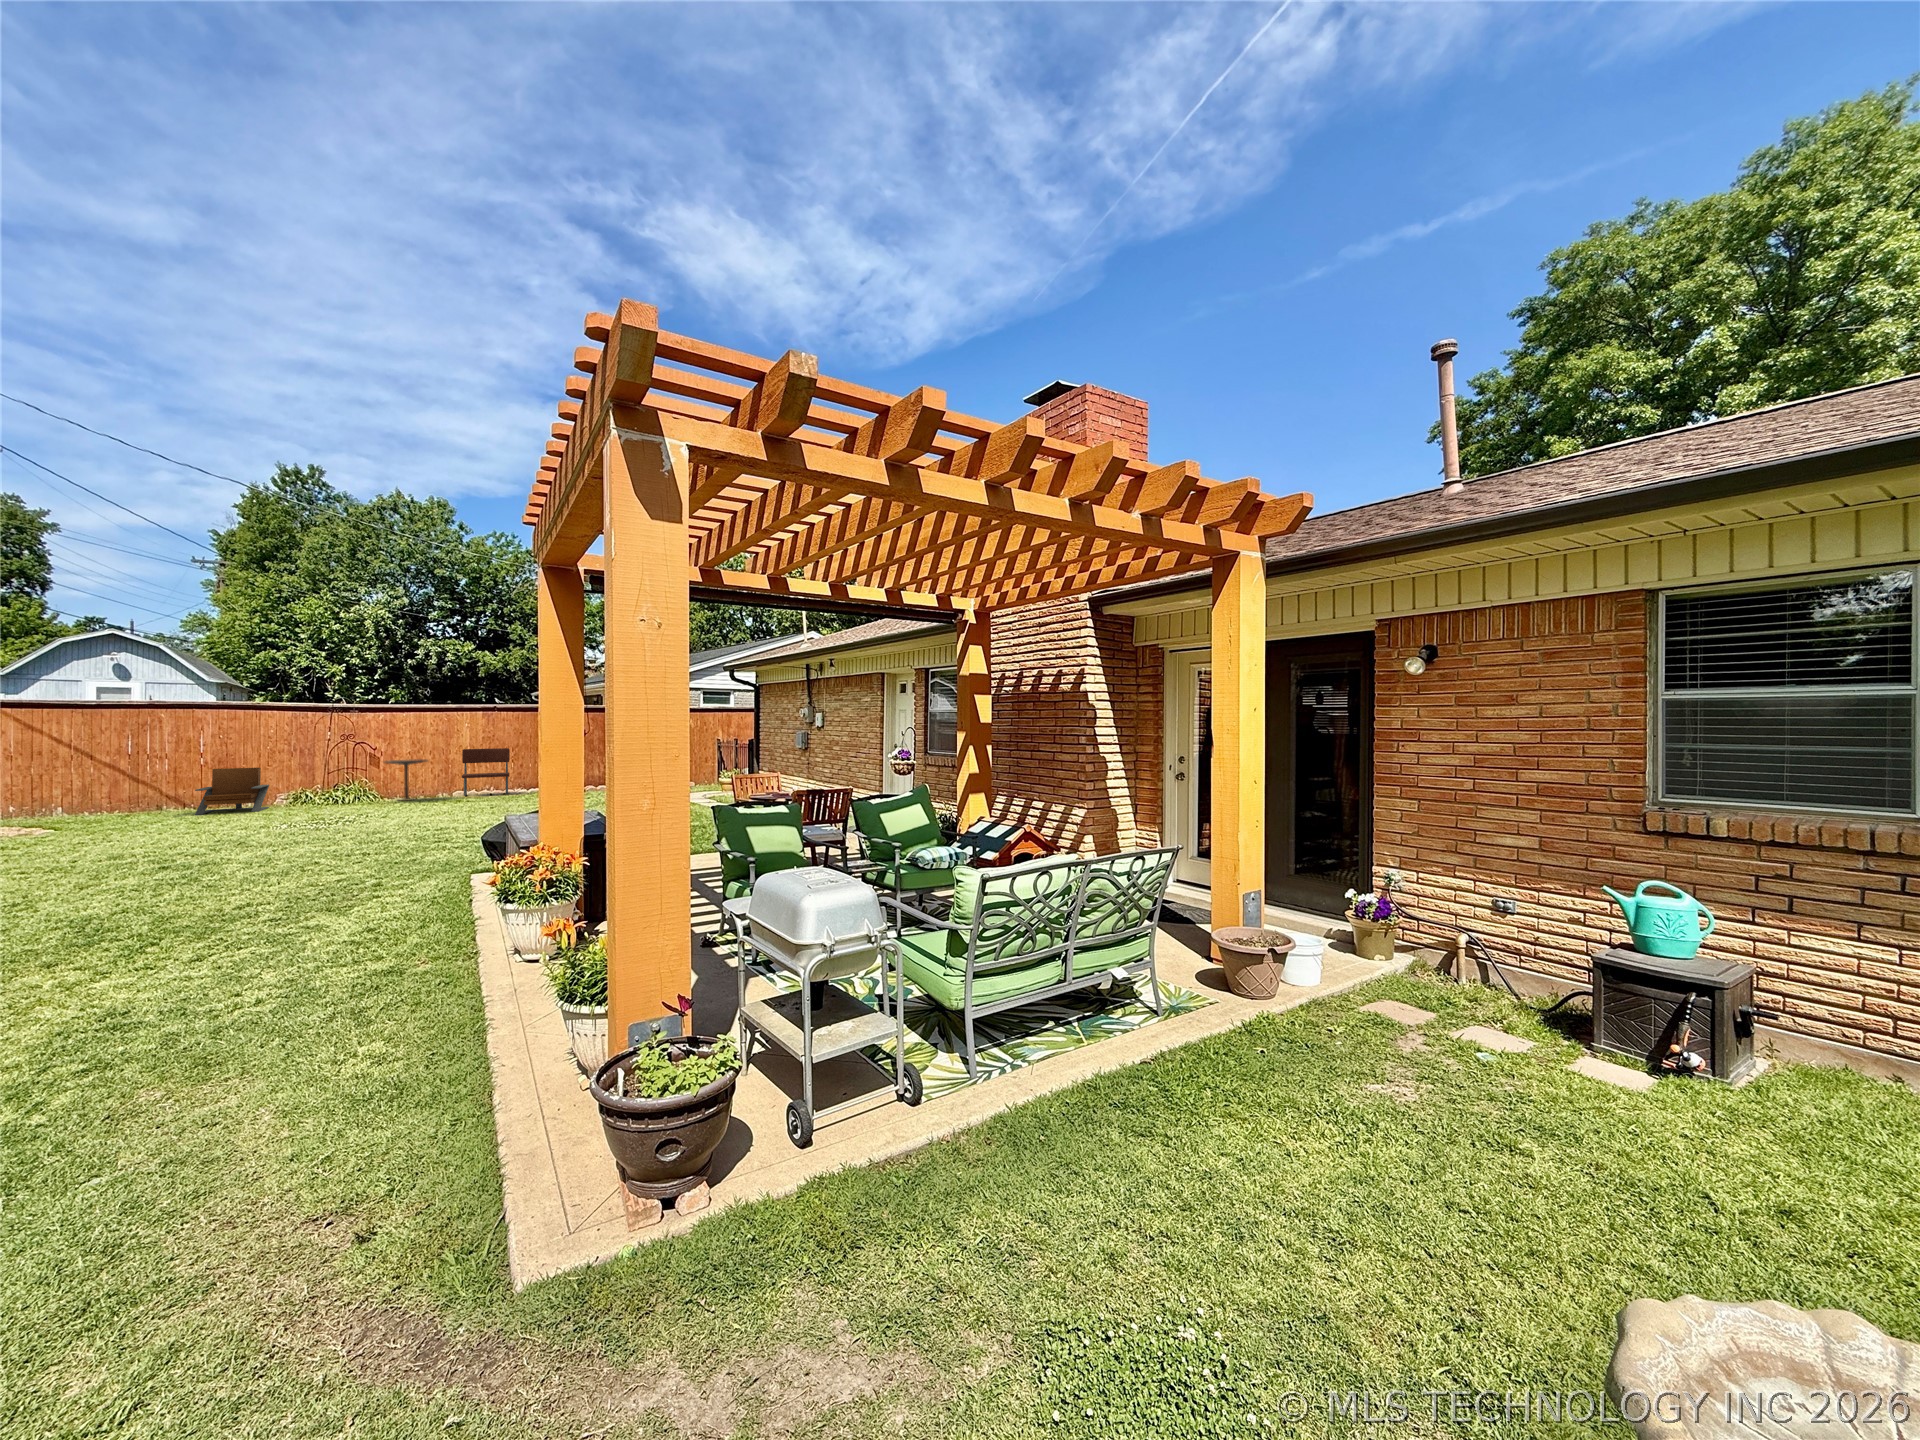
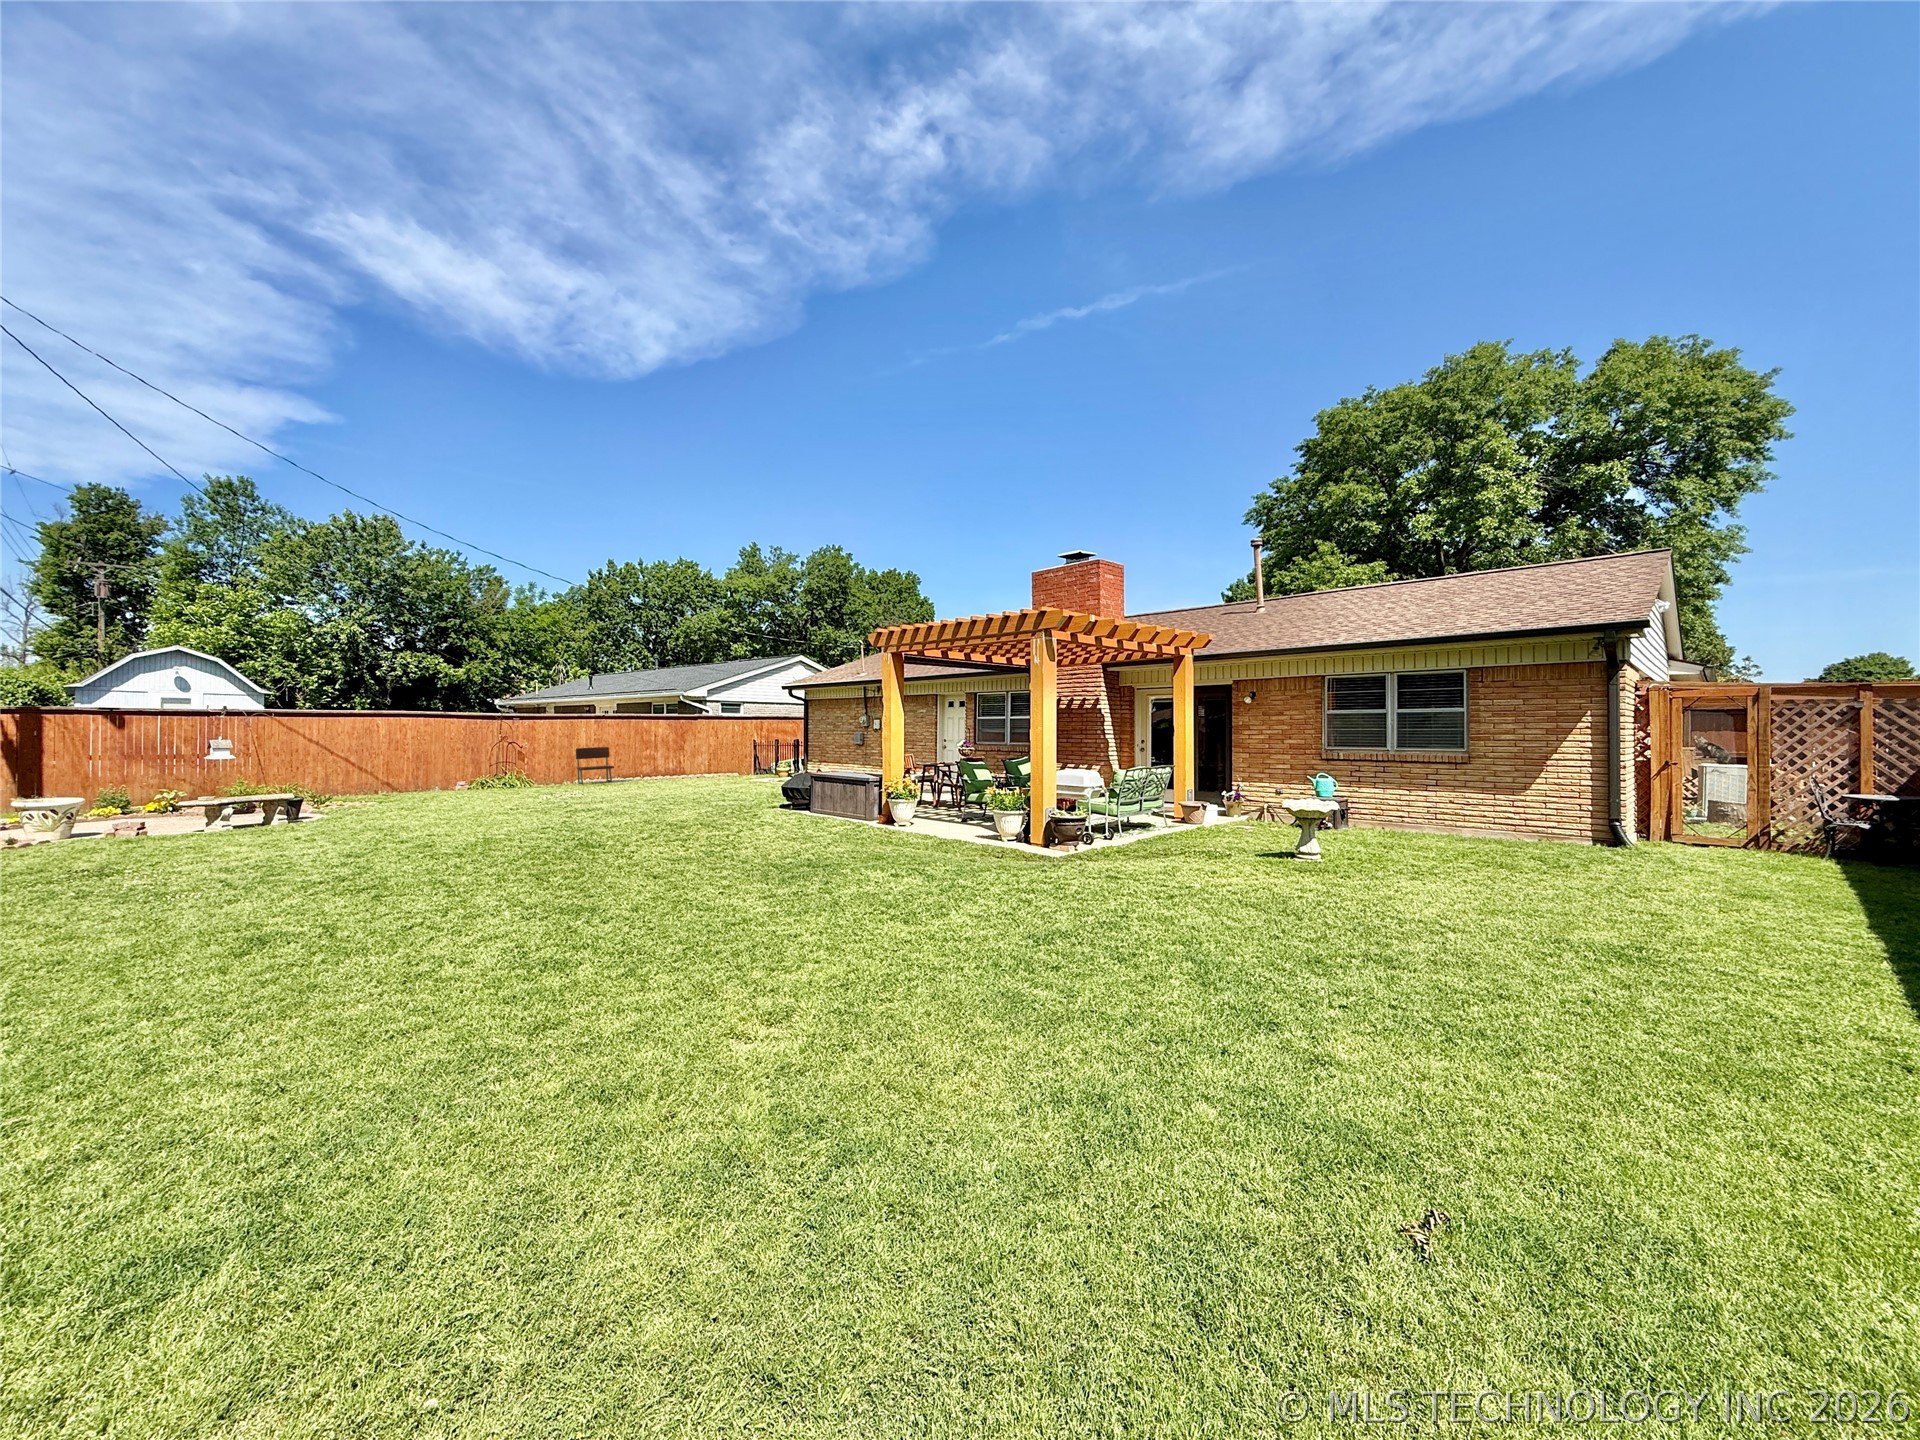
pedestal table: present [385,759,427,801] -> none [528,757,560,788]
lounge chair: present [195,768,269,815] -> none [410,765,457,801]

